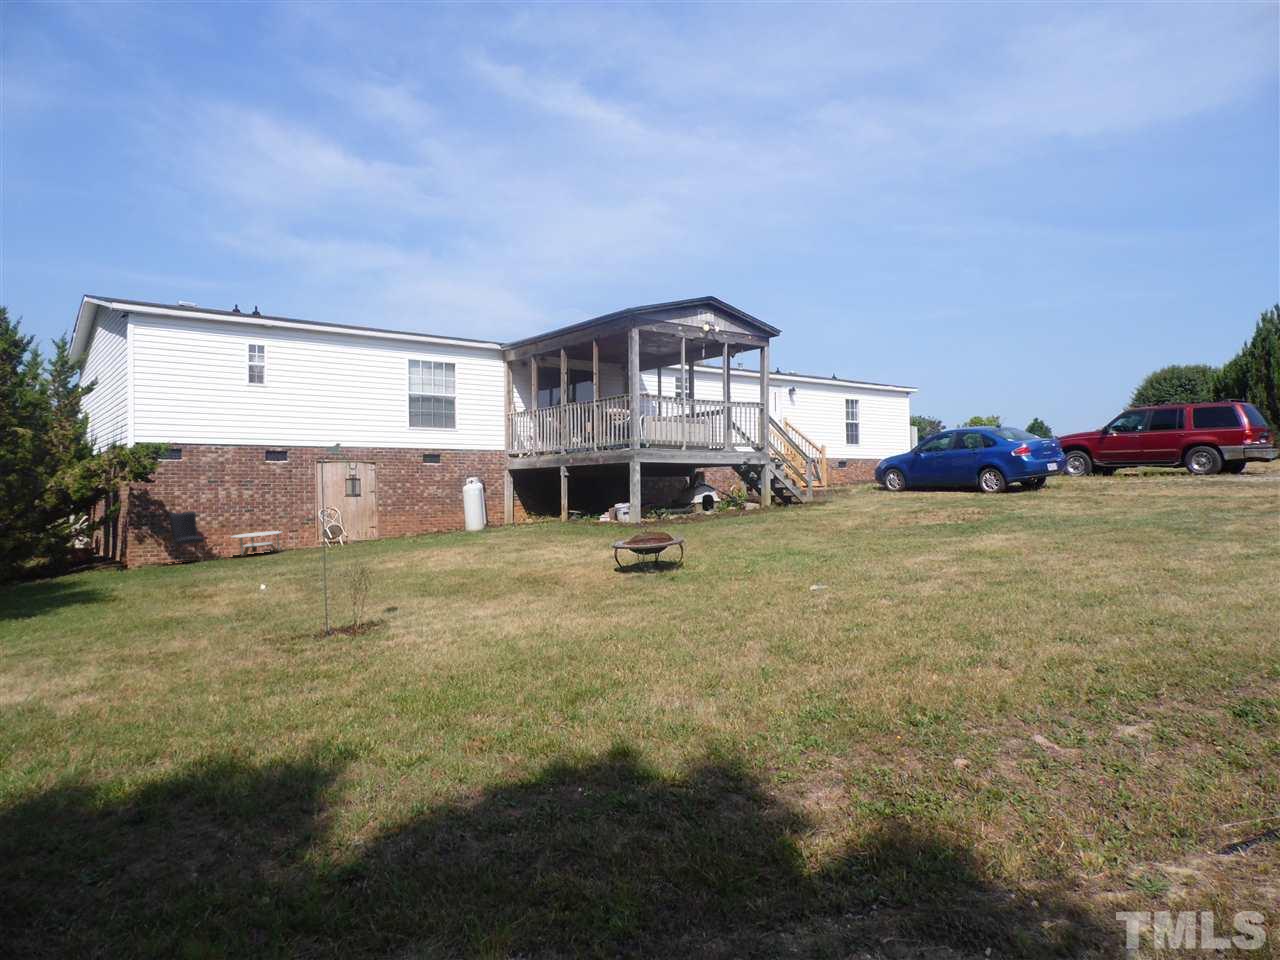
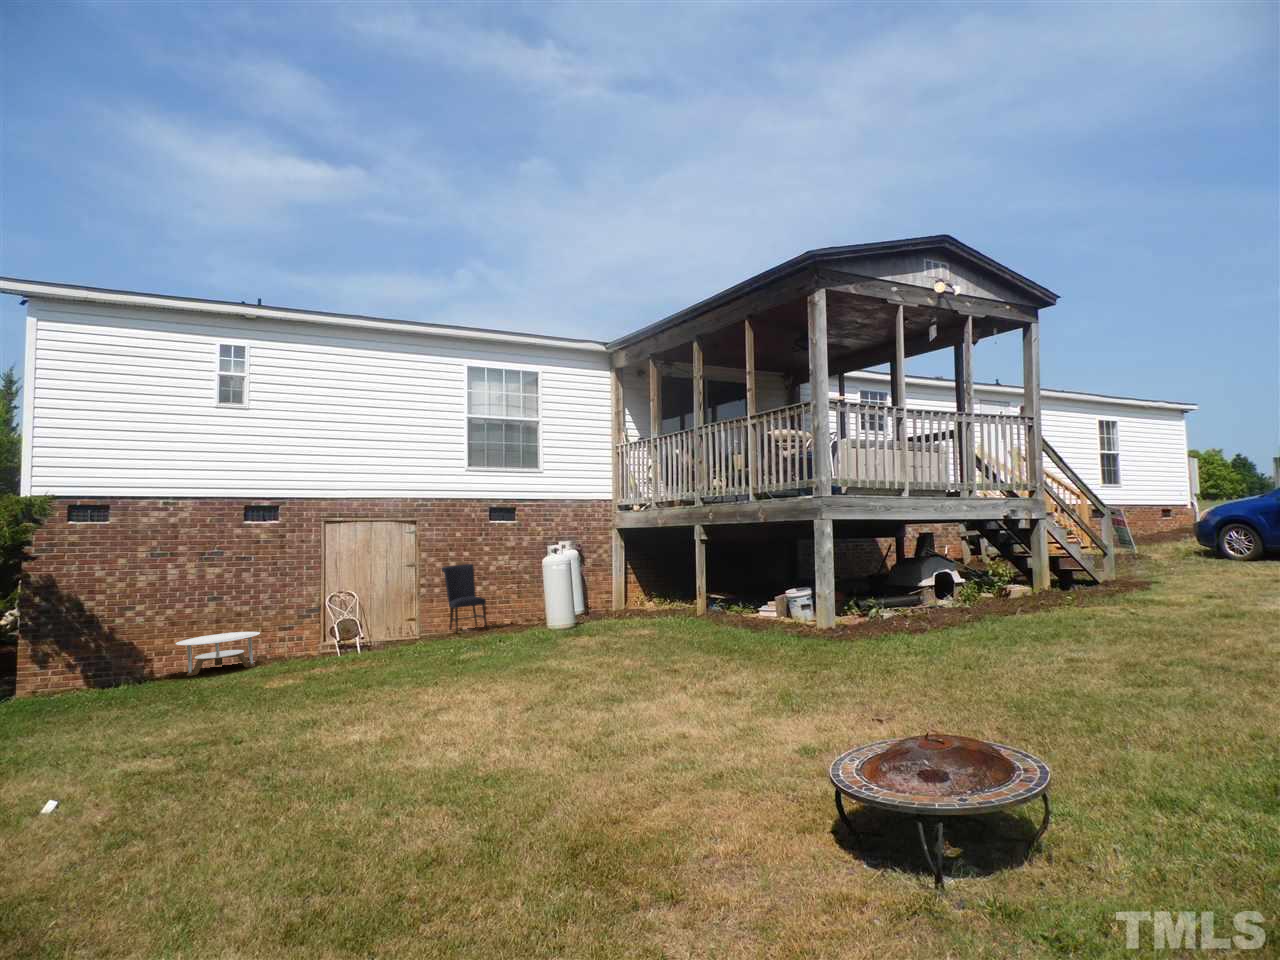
chair: present [168,512,206,563] -> present [442,564,487,633]

